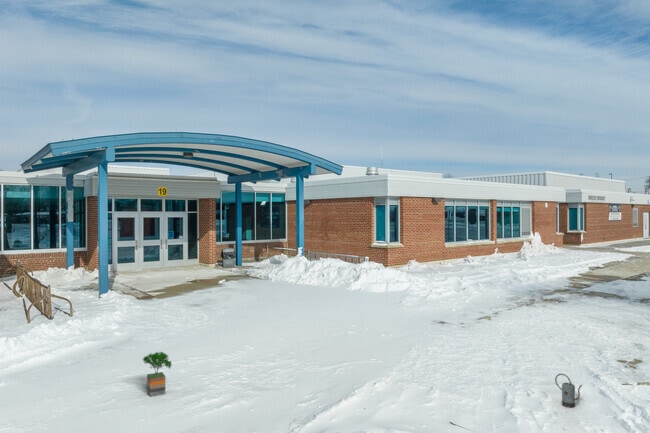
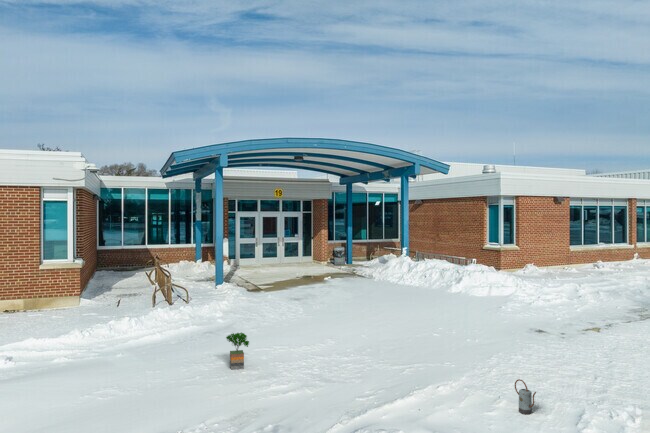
watering can: present [555,374,582,408] -> present [515,379,536,414]

